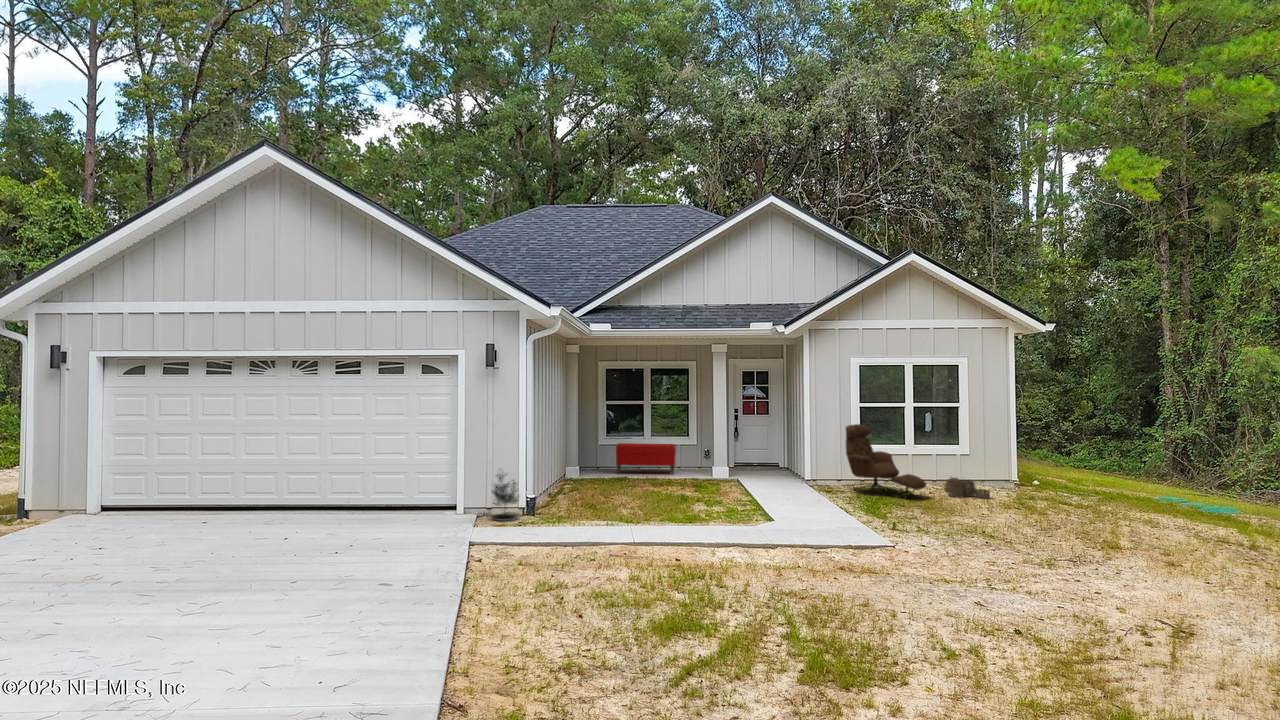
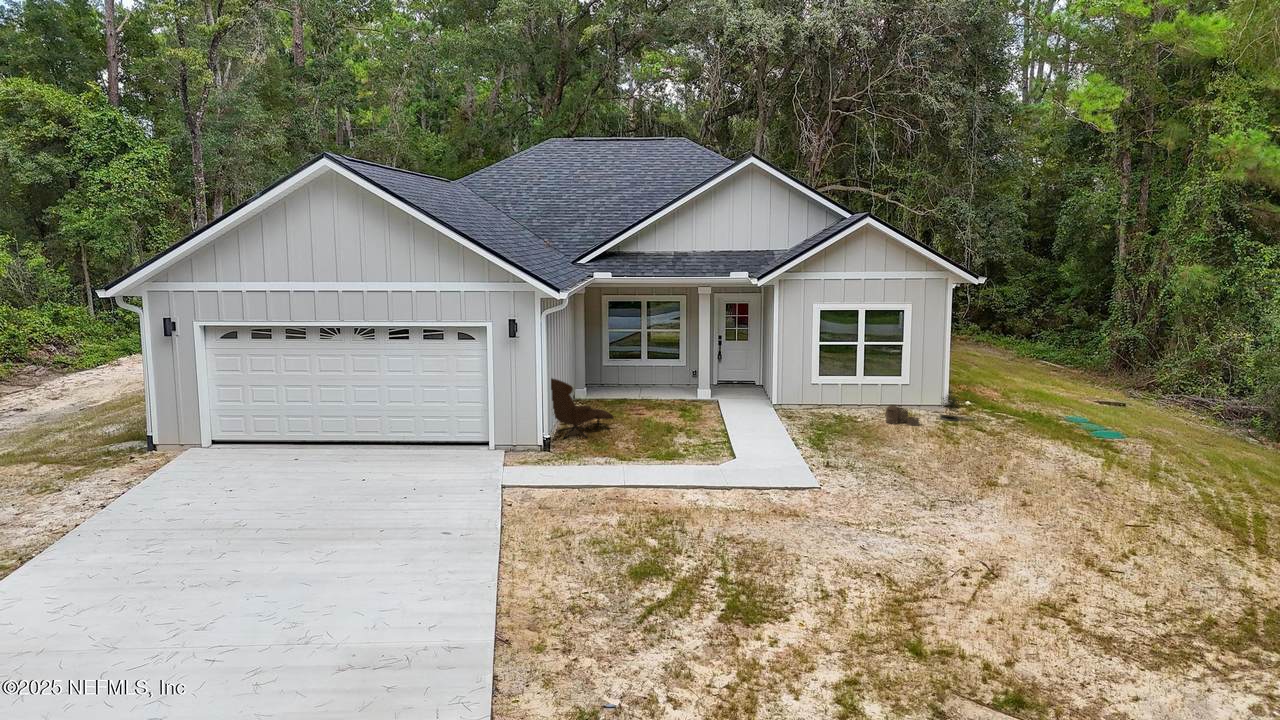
lounge chair: present [846,424,926,499] -> present [551,379,614,439]
bench: present [616,443,676,474] -> none [618,366,668,394]
potted tree: present [491,474,519,521] -> present [940,390,962,421]

